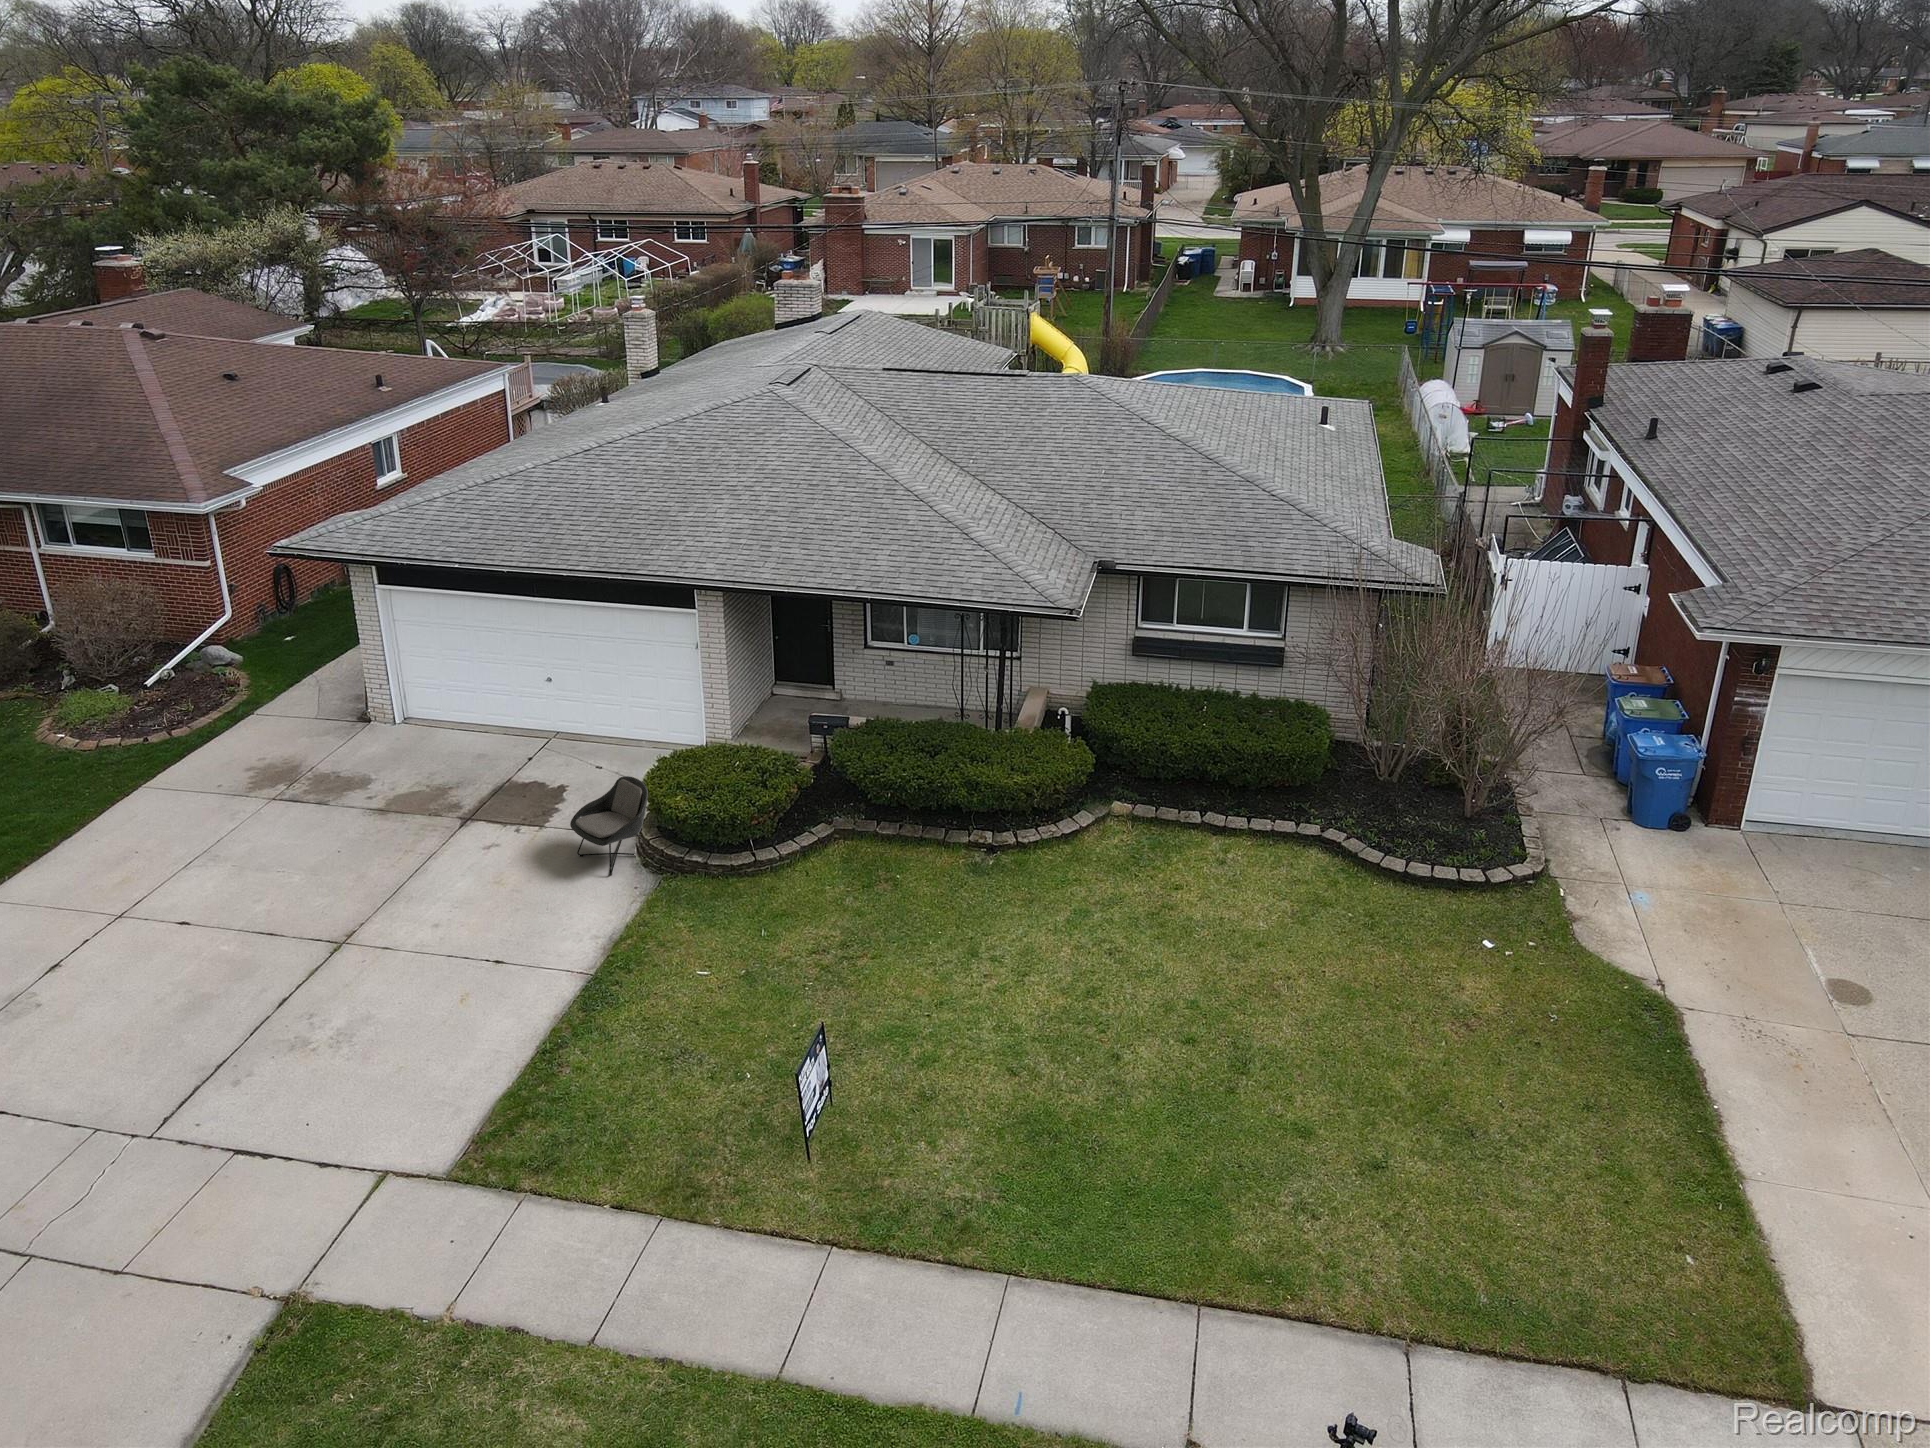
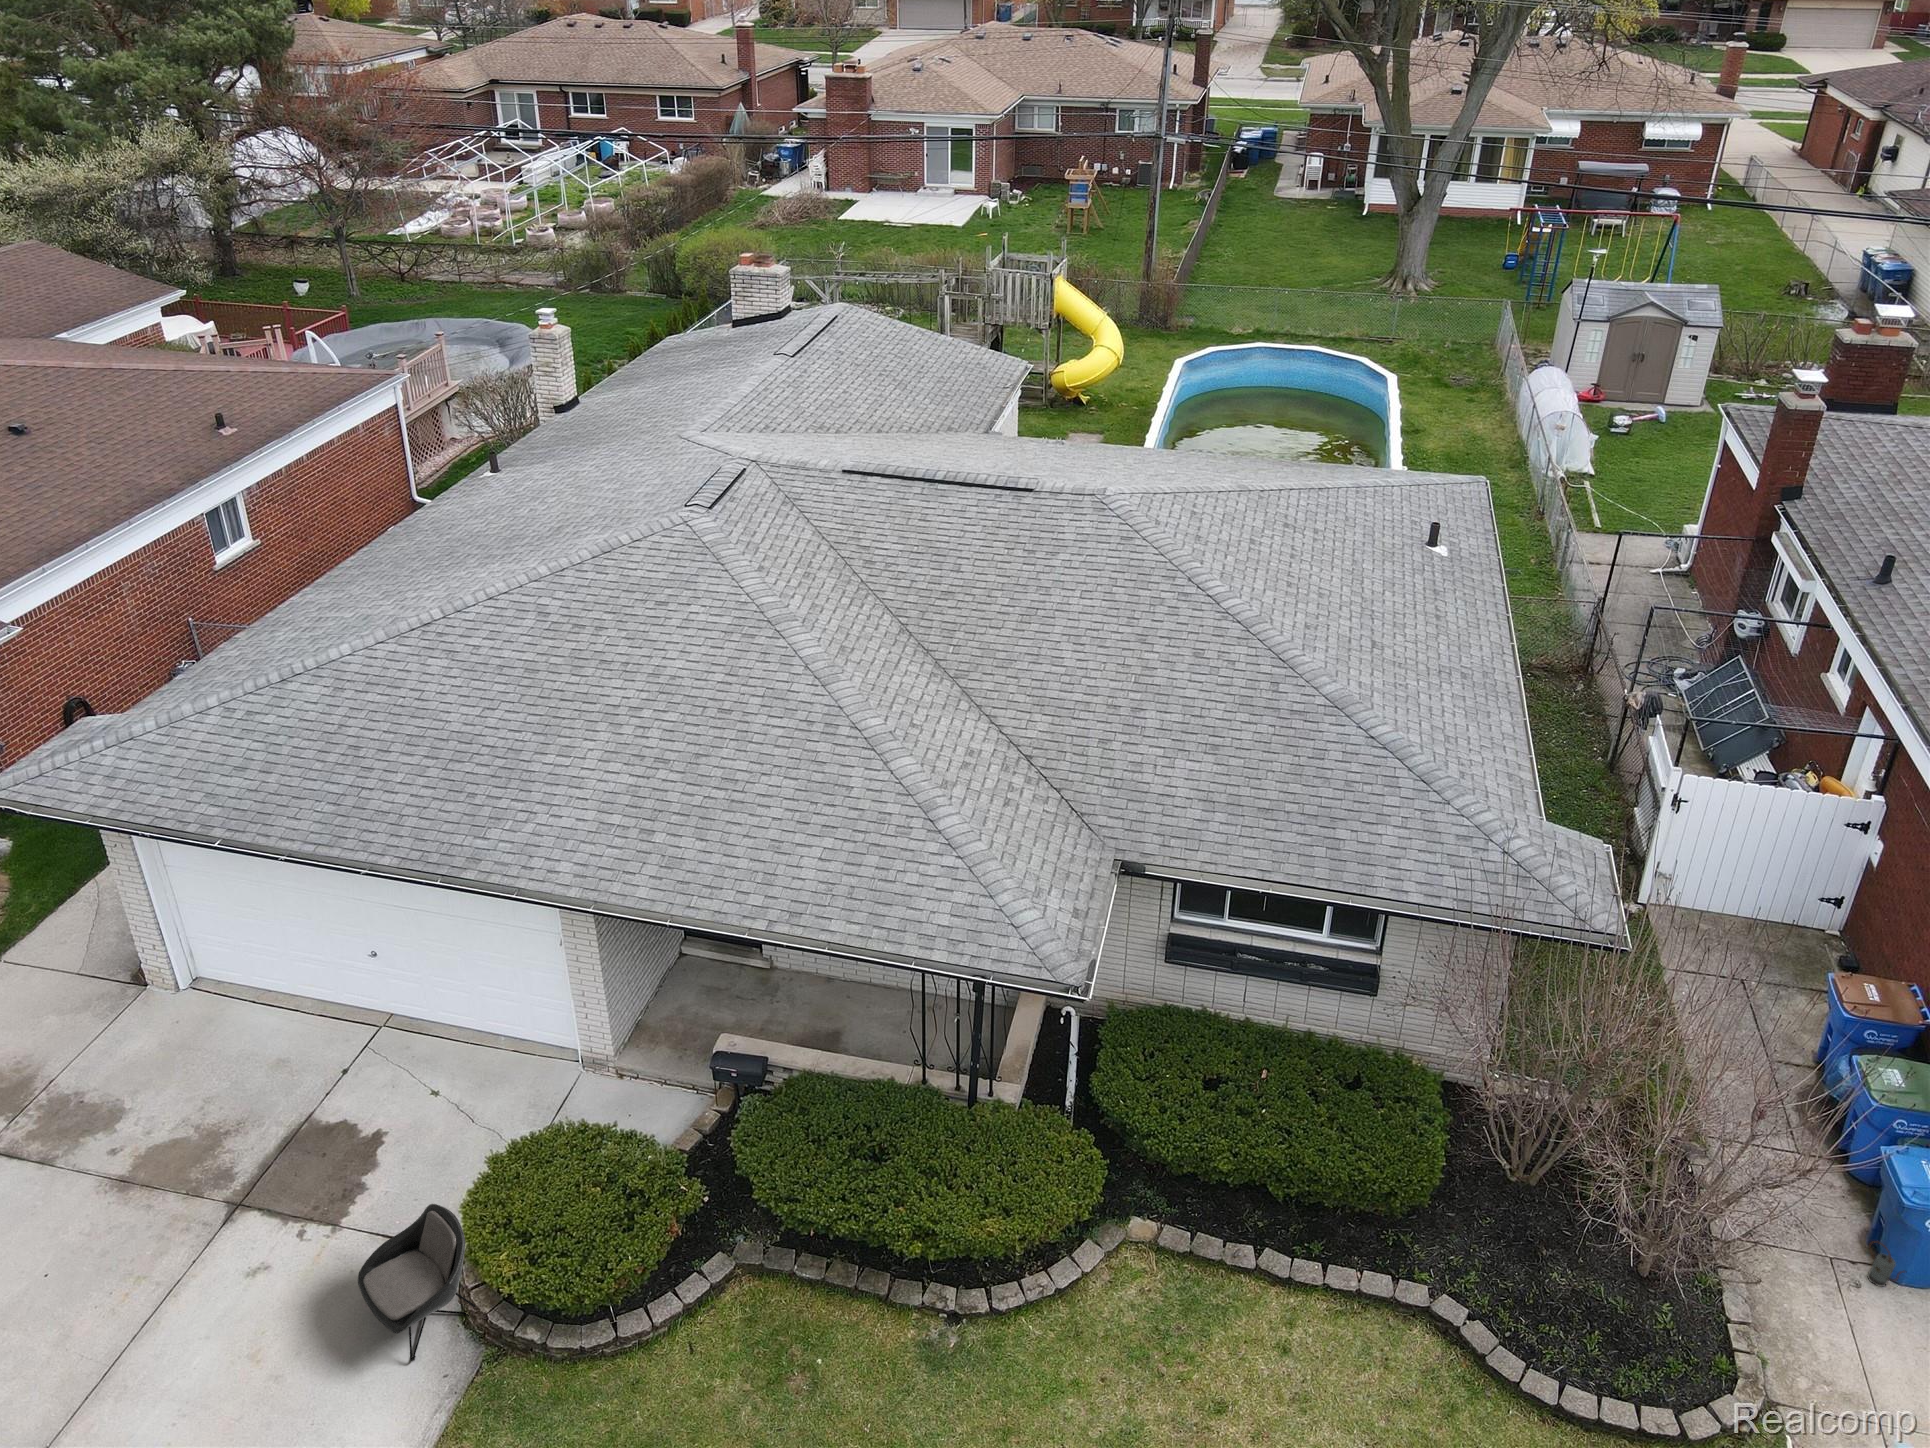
watering can: none [1628,797,1651,830] -> present [1868,1241,1904,1287]

